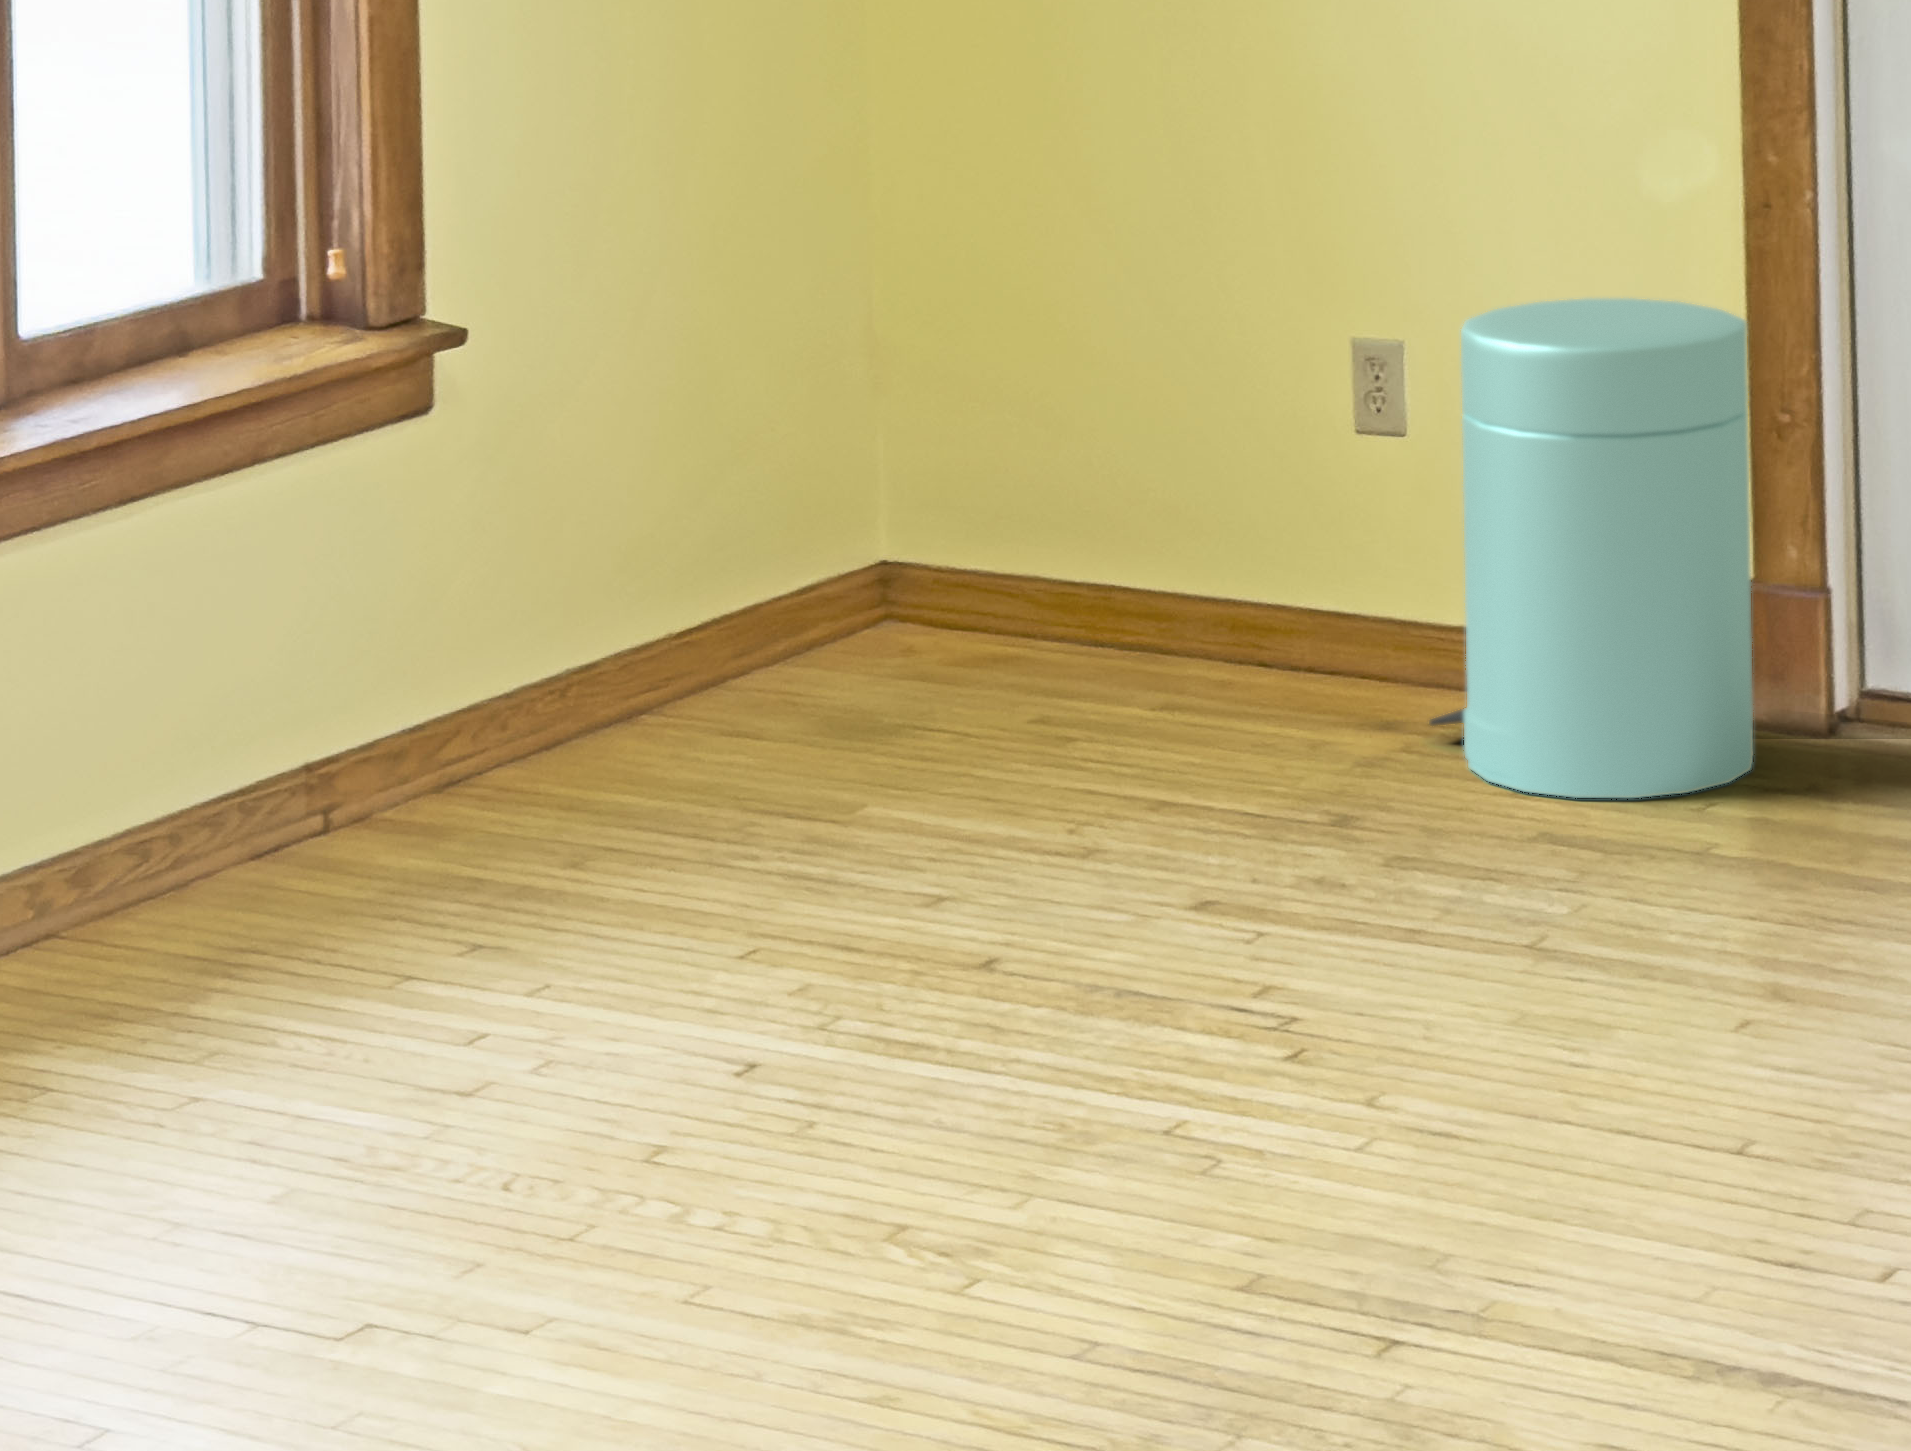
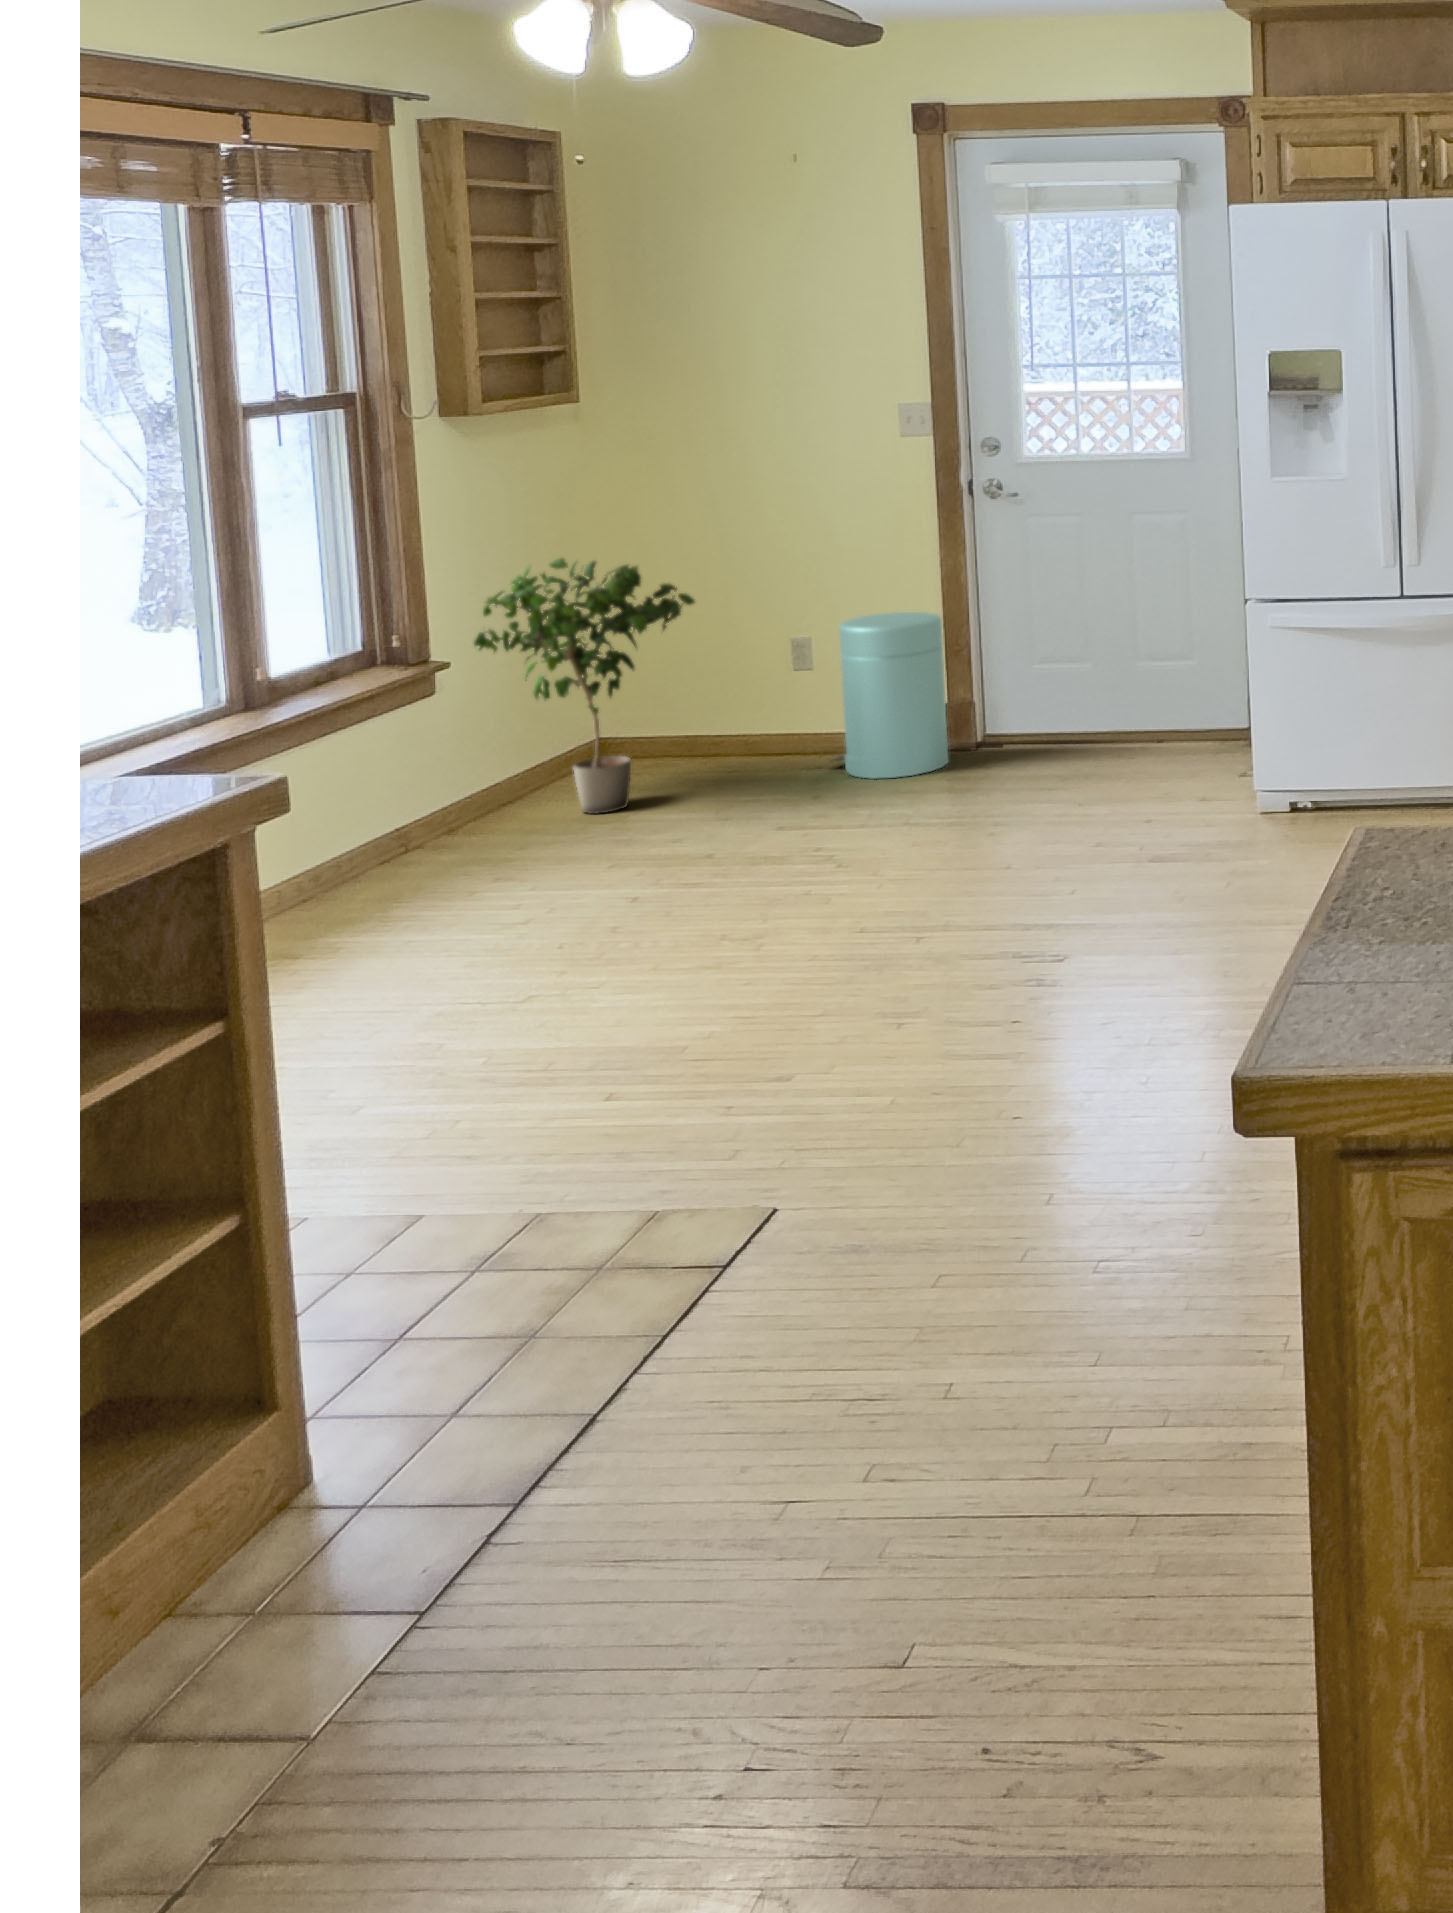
potted plant: none [530,70,1067,795] -> present [474,558,695,814]

